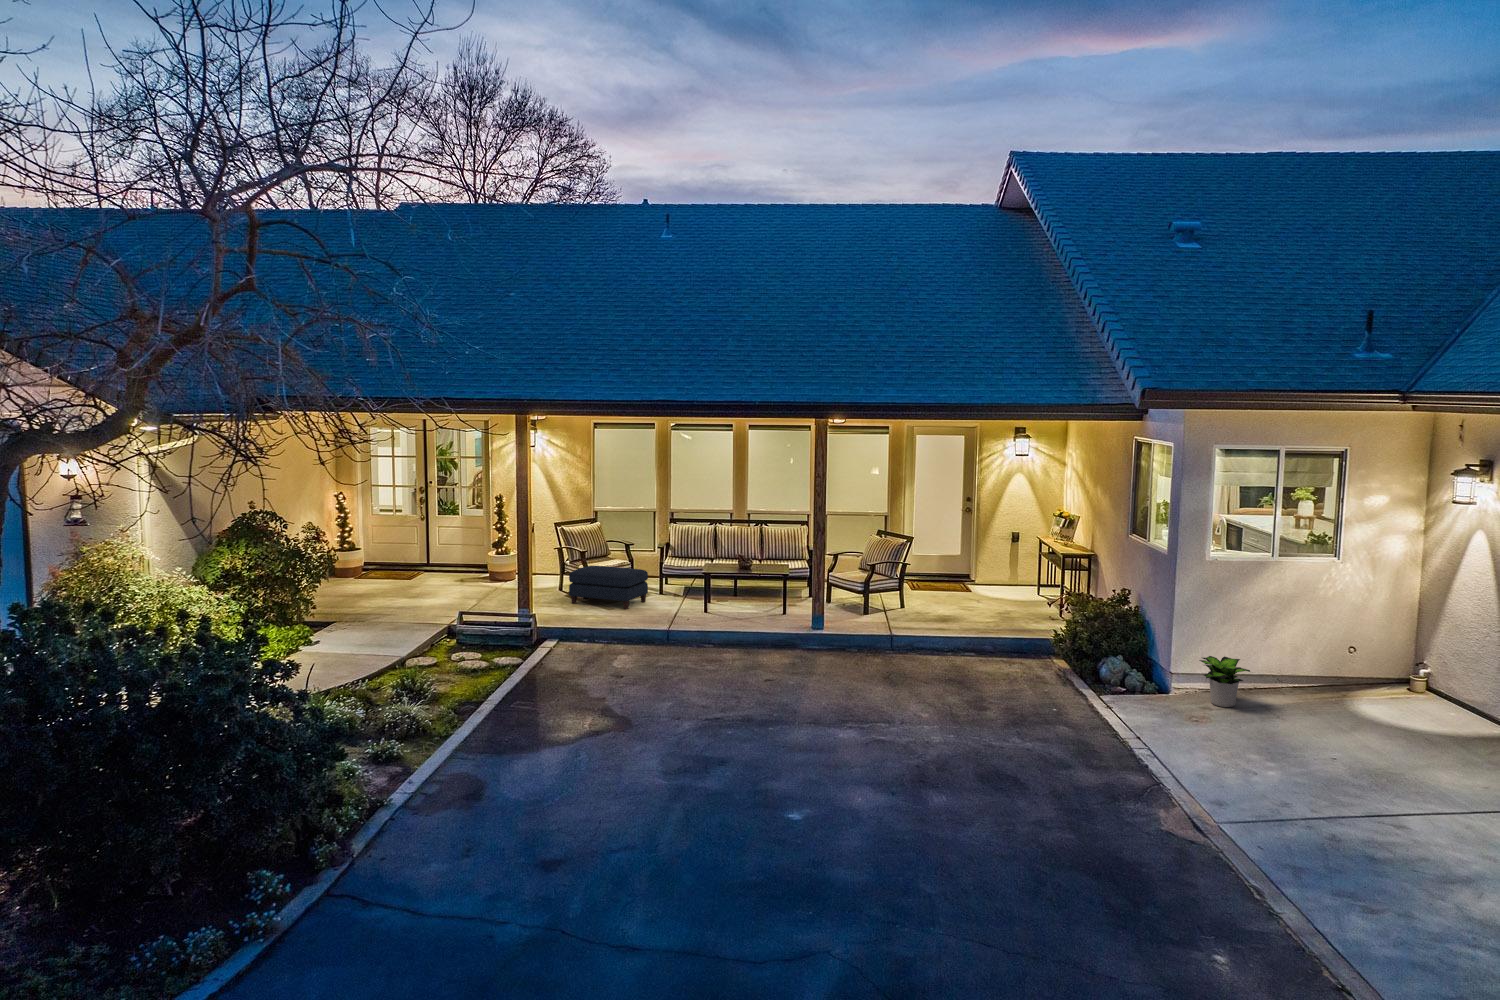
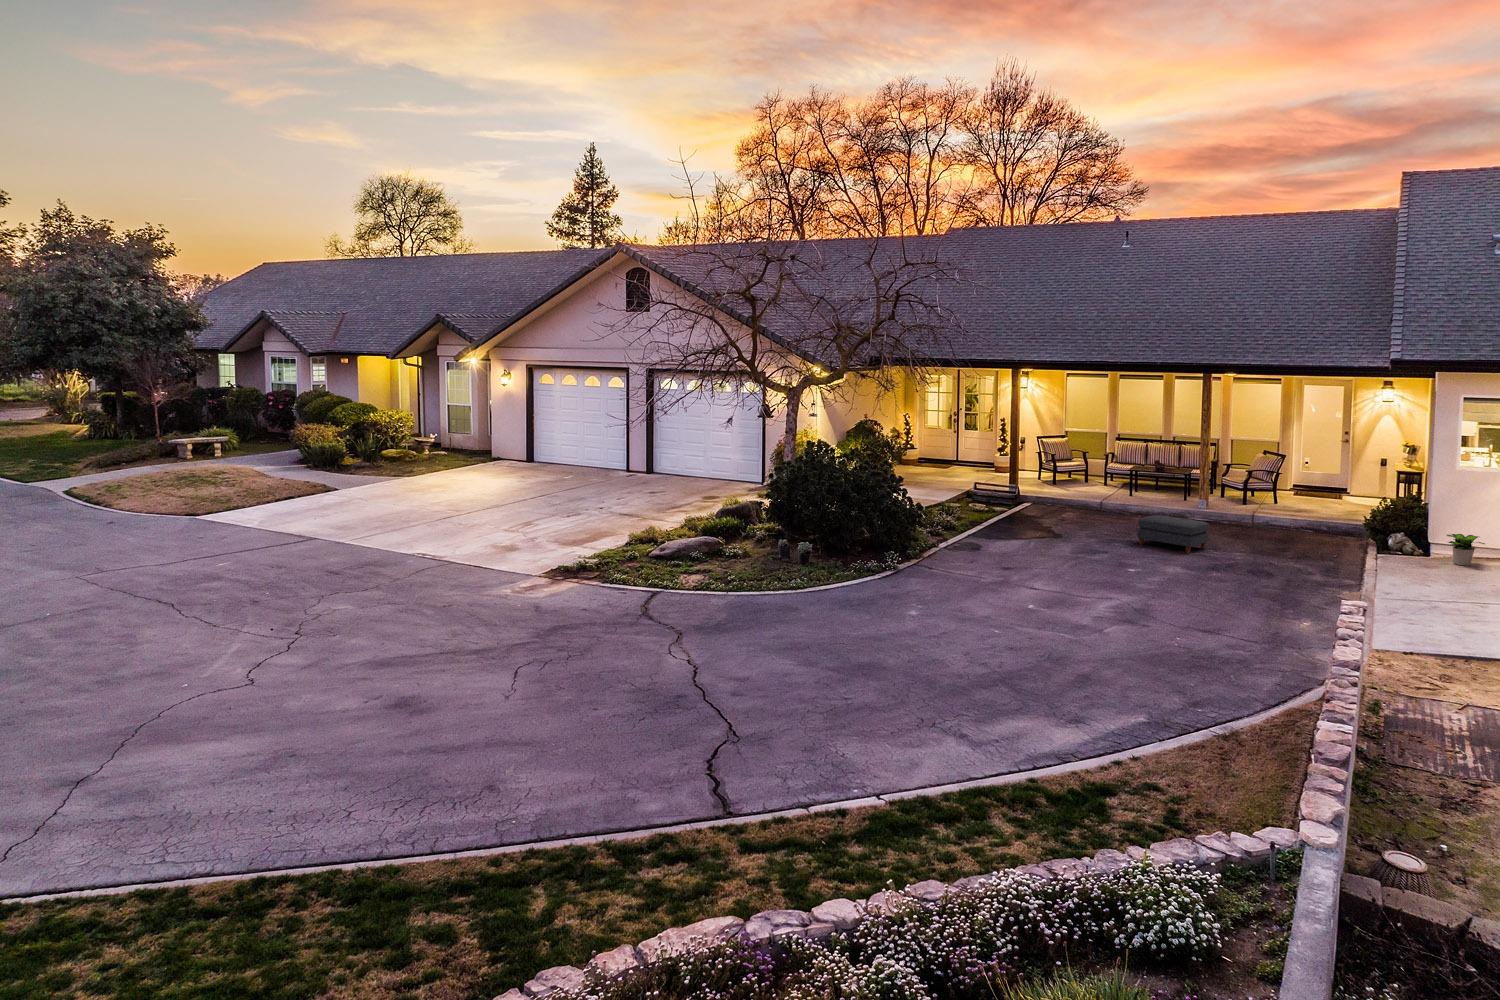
ottoman: present [569,566,648,609] -> present [1138,515,1209,553]

